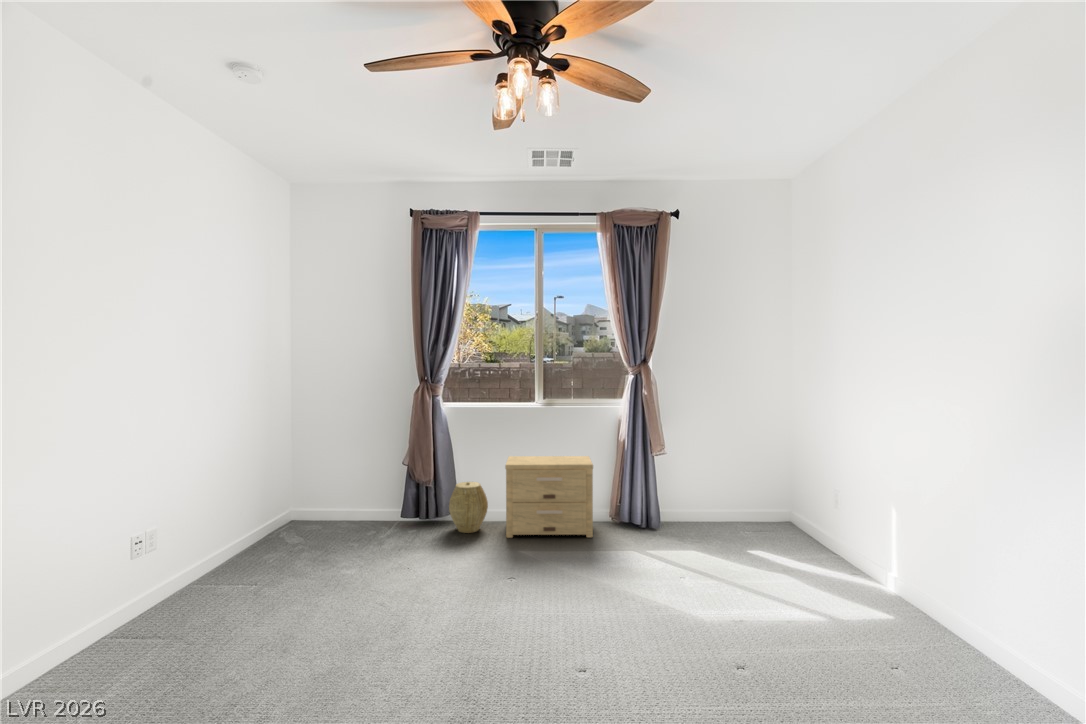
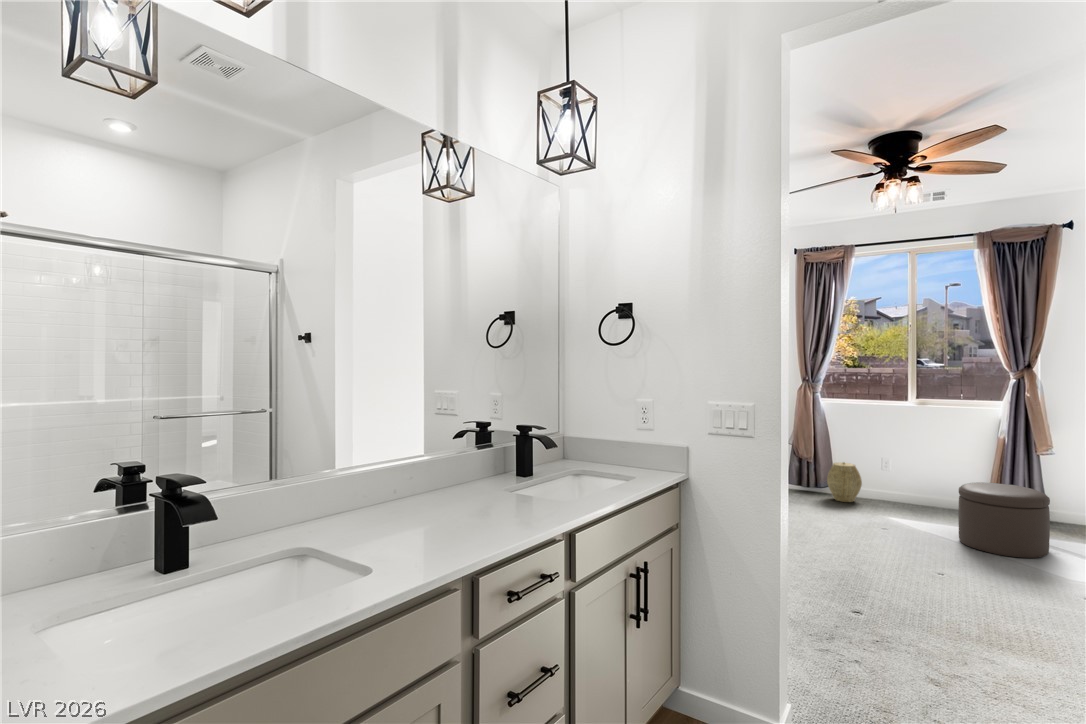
side table: present [505,456,593,538] -> none [878,445,966,520]
ottoman: none [593,498,680,594] -> present [958,482,1050,558]

